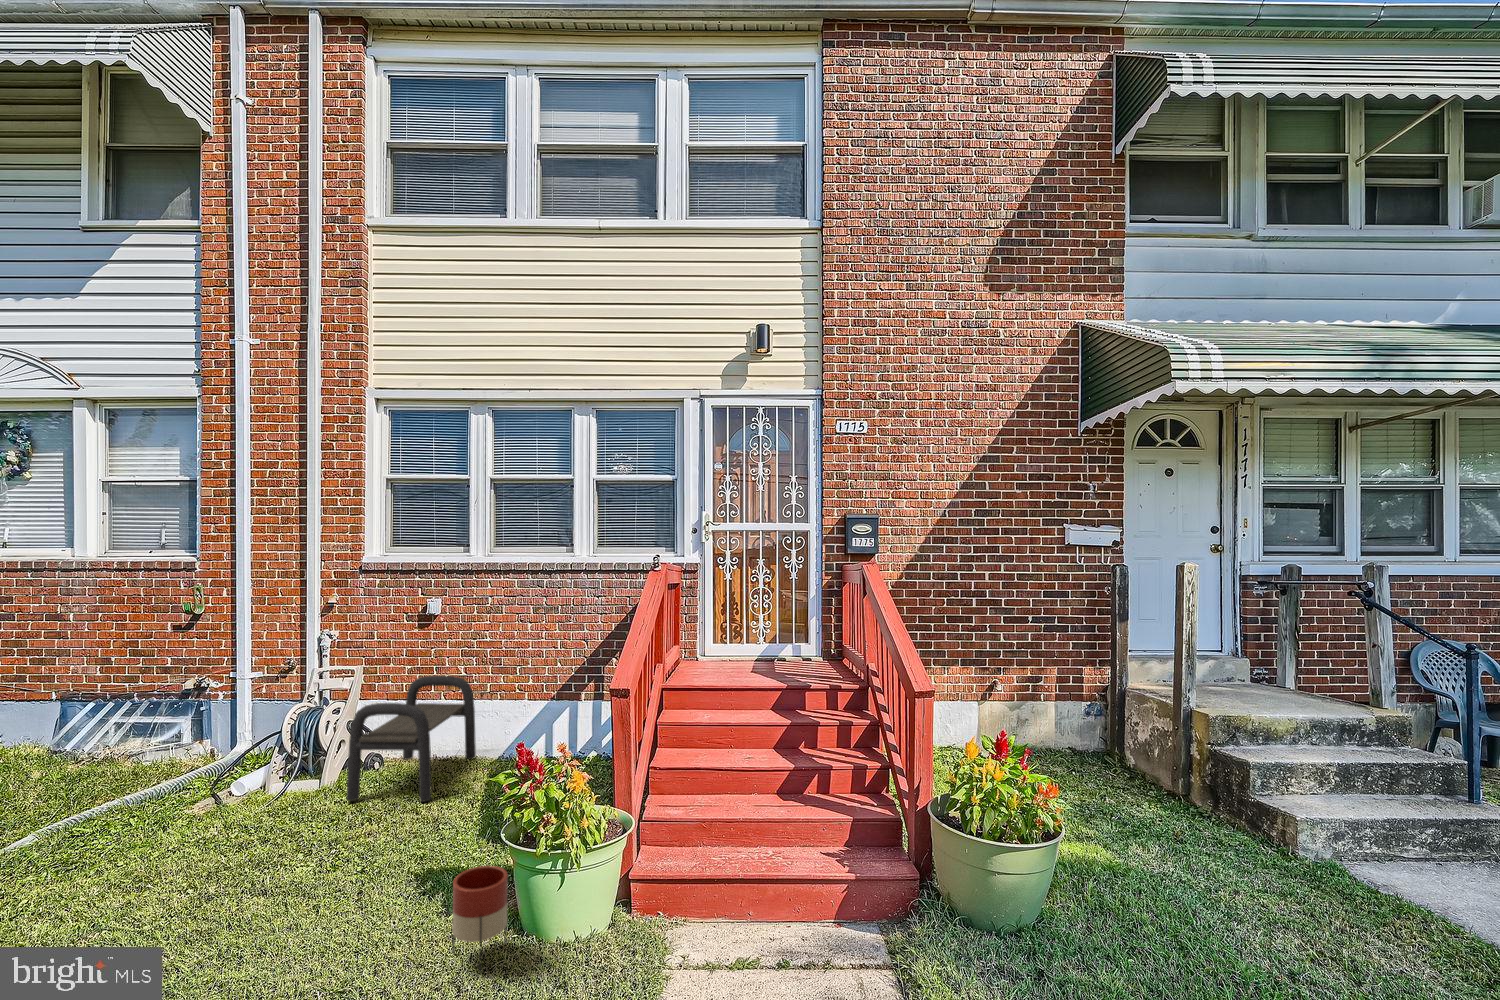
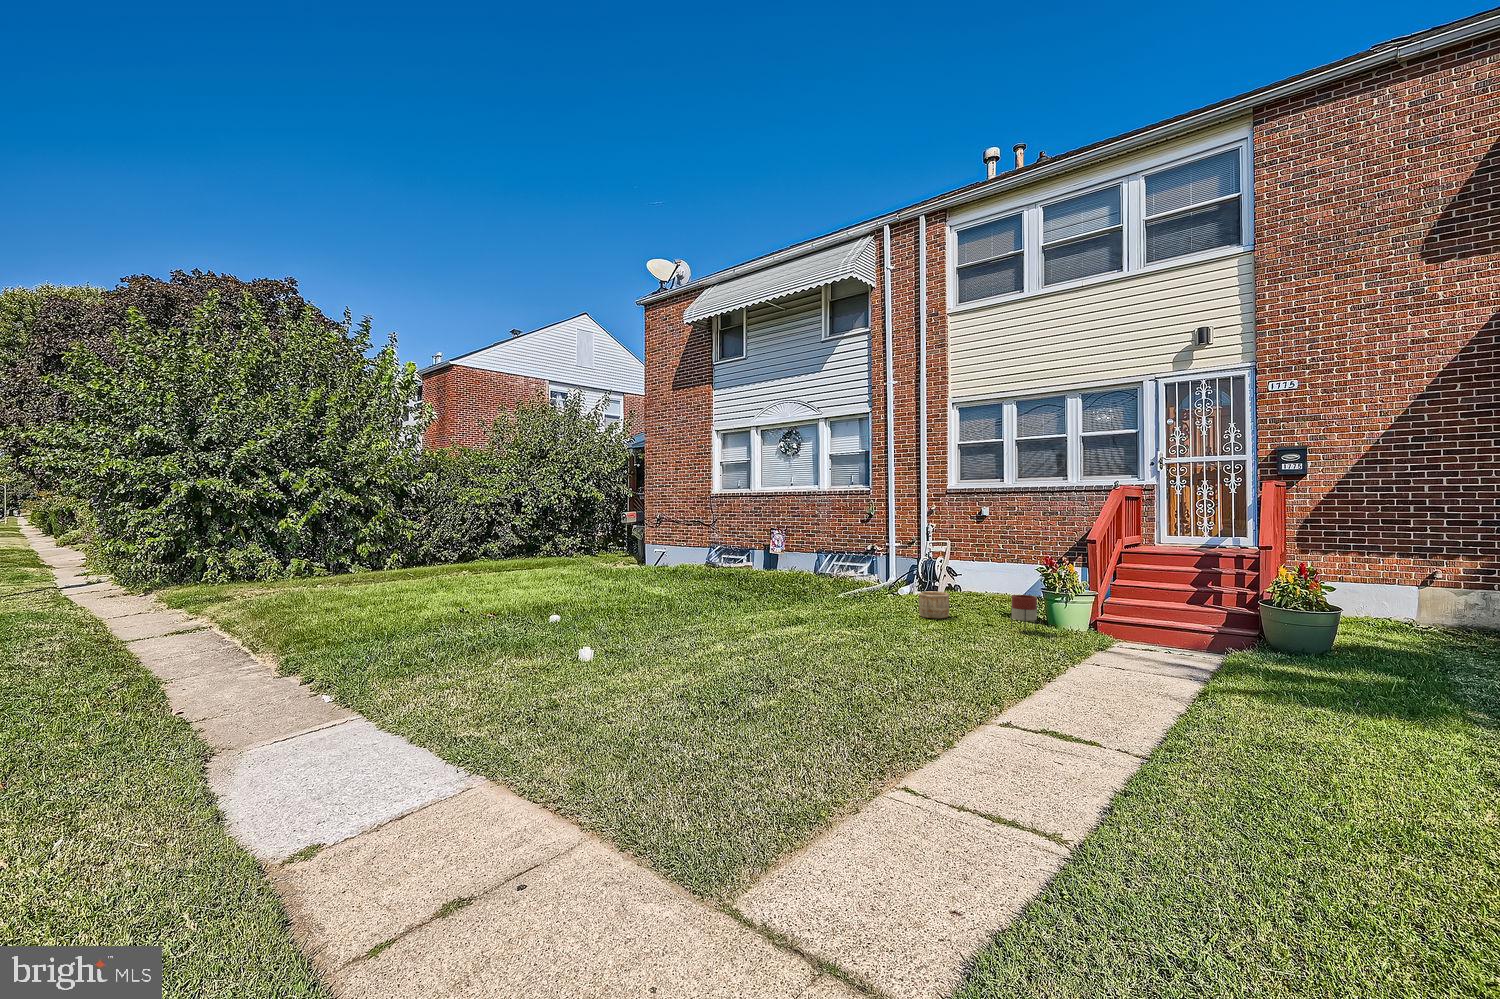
bench: present [347,675,476,802] -> none [947,548,1010,601]
wooden bucket: none [237,851,322,939] -> present [918,591,950,618]

